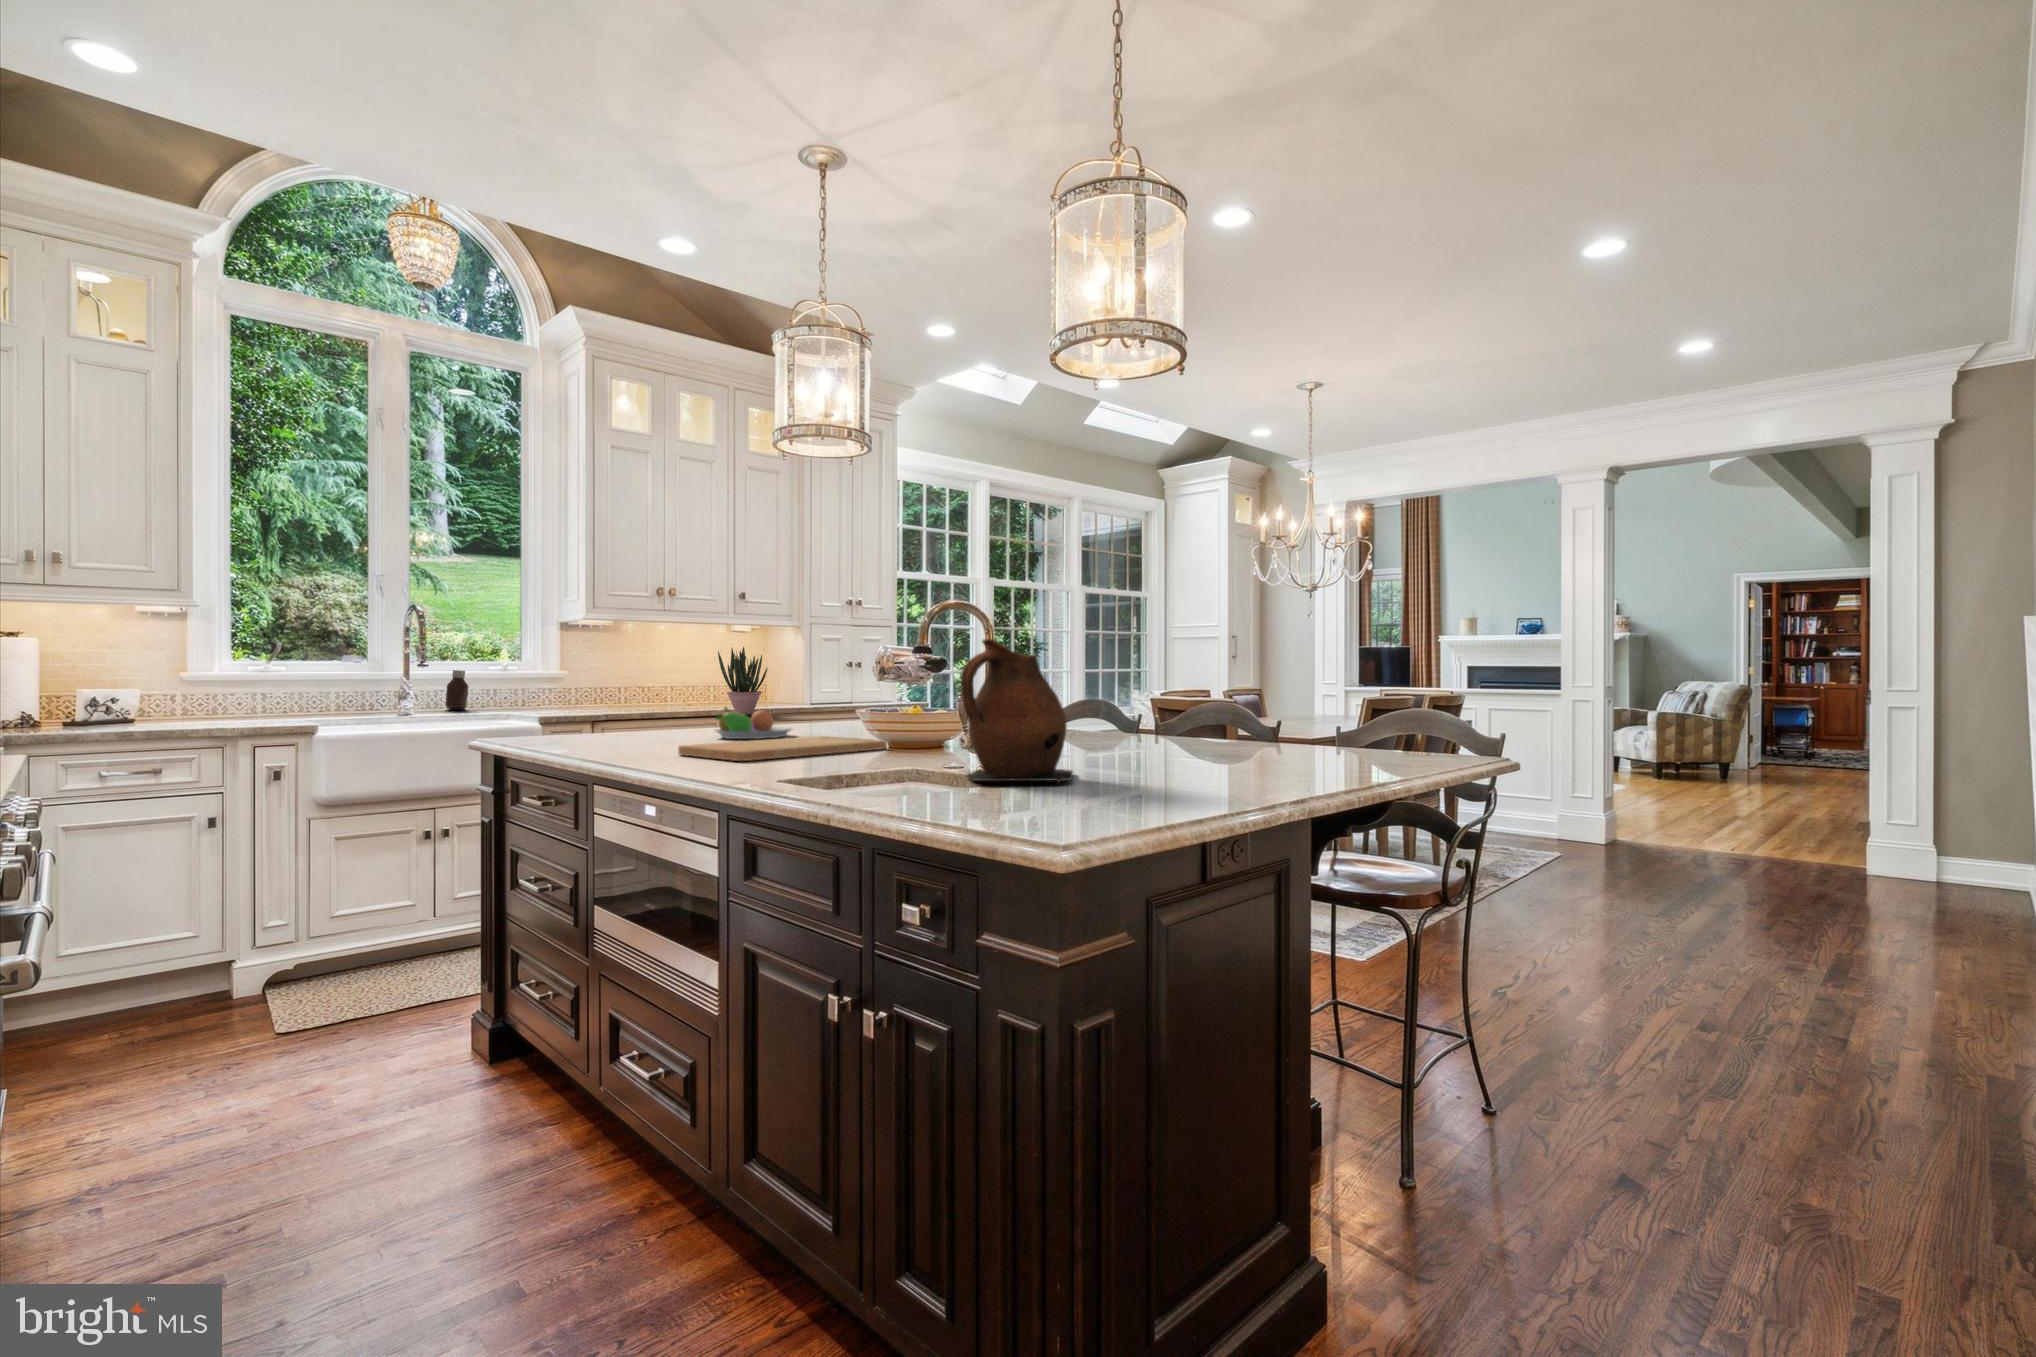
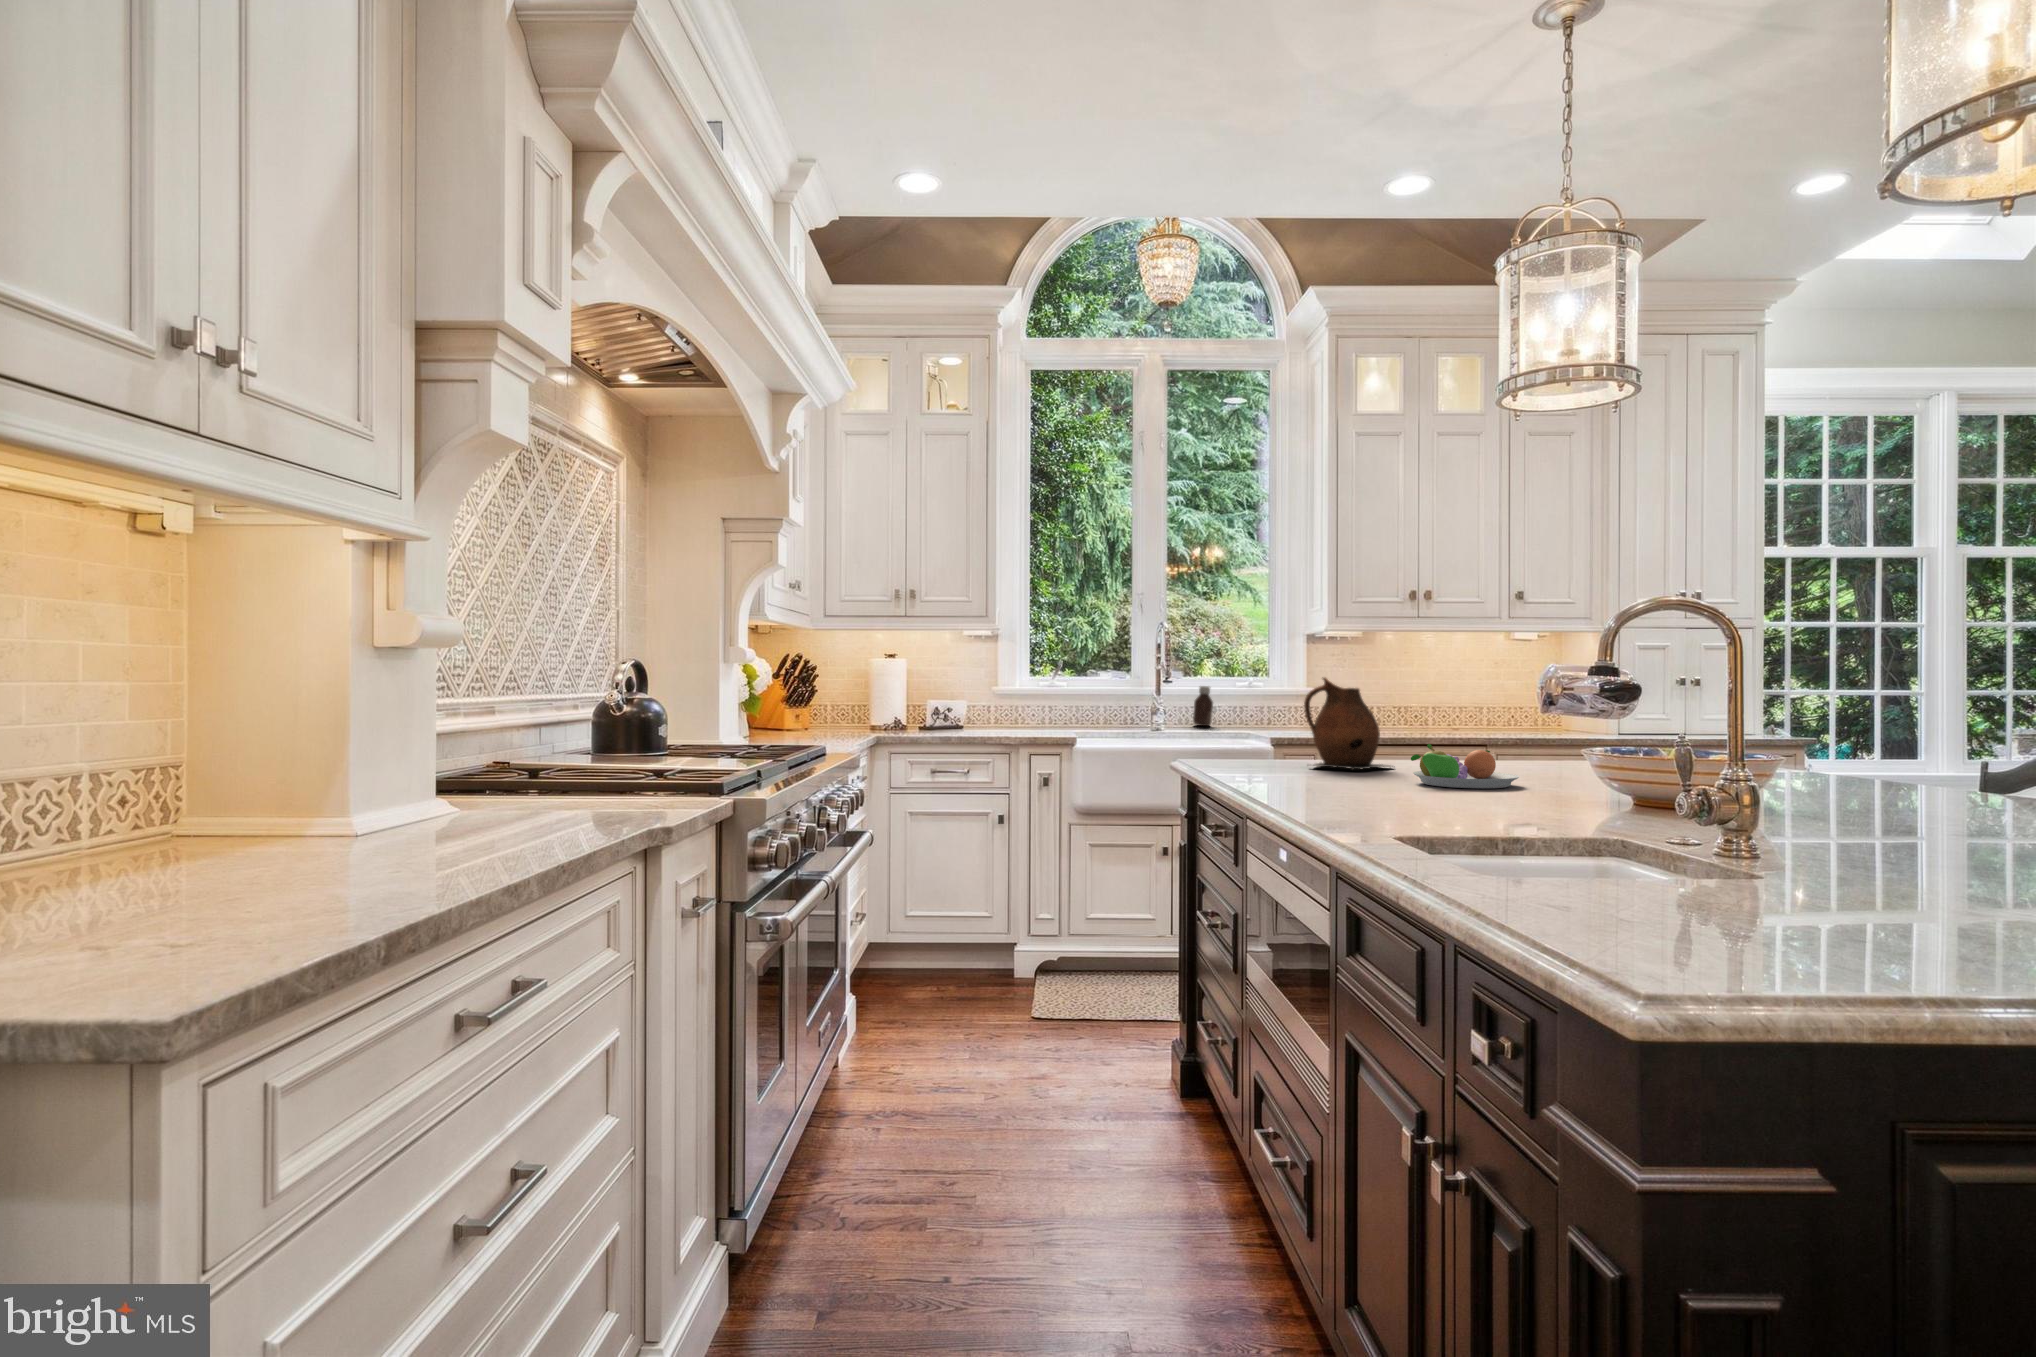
ceramic pitcher: present [961,639,1073,783] -> present [1304,678,1393,770]
potted plant: present [718,647,767,715] -> none [1481,659,1547,746]
cutting board: present [678,736,887,761] -> none [1334,794,1627,824]

